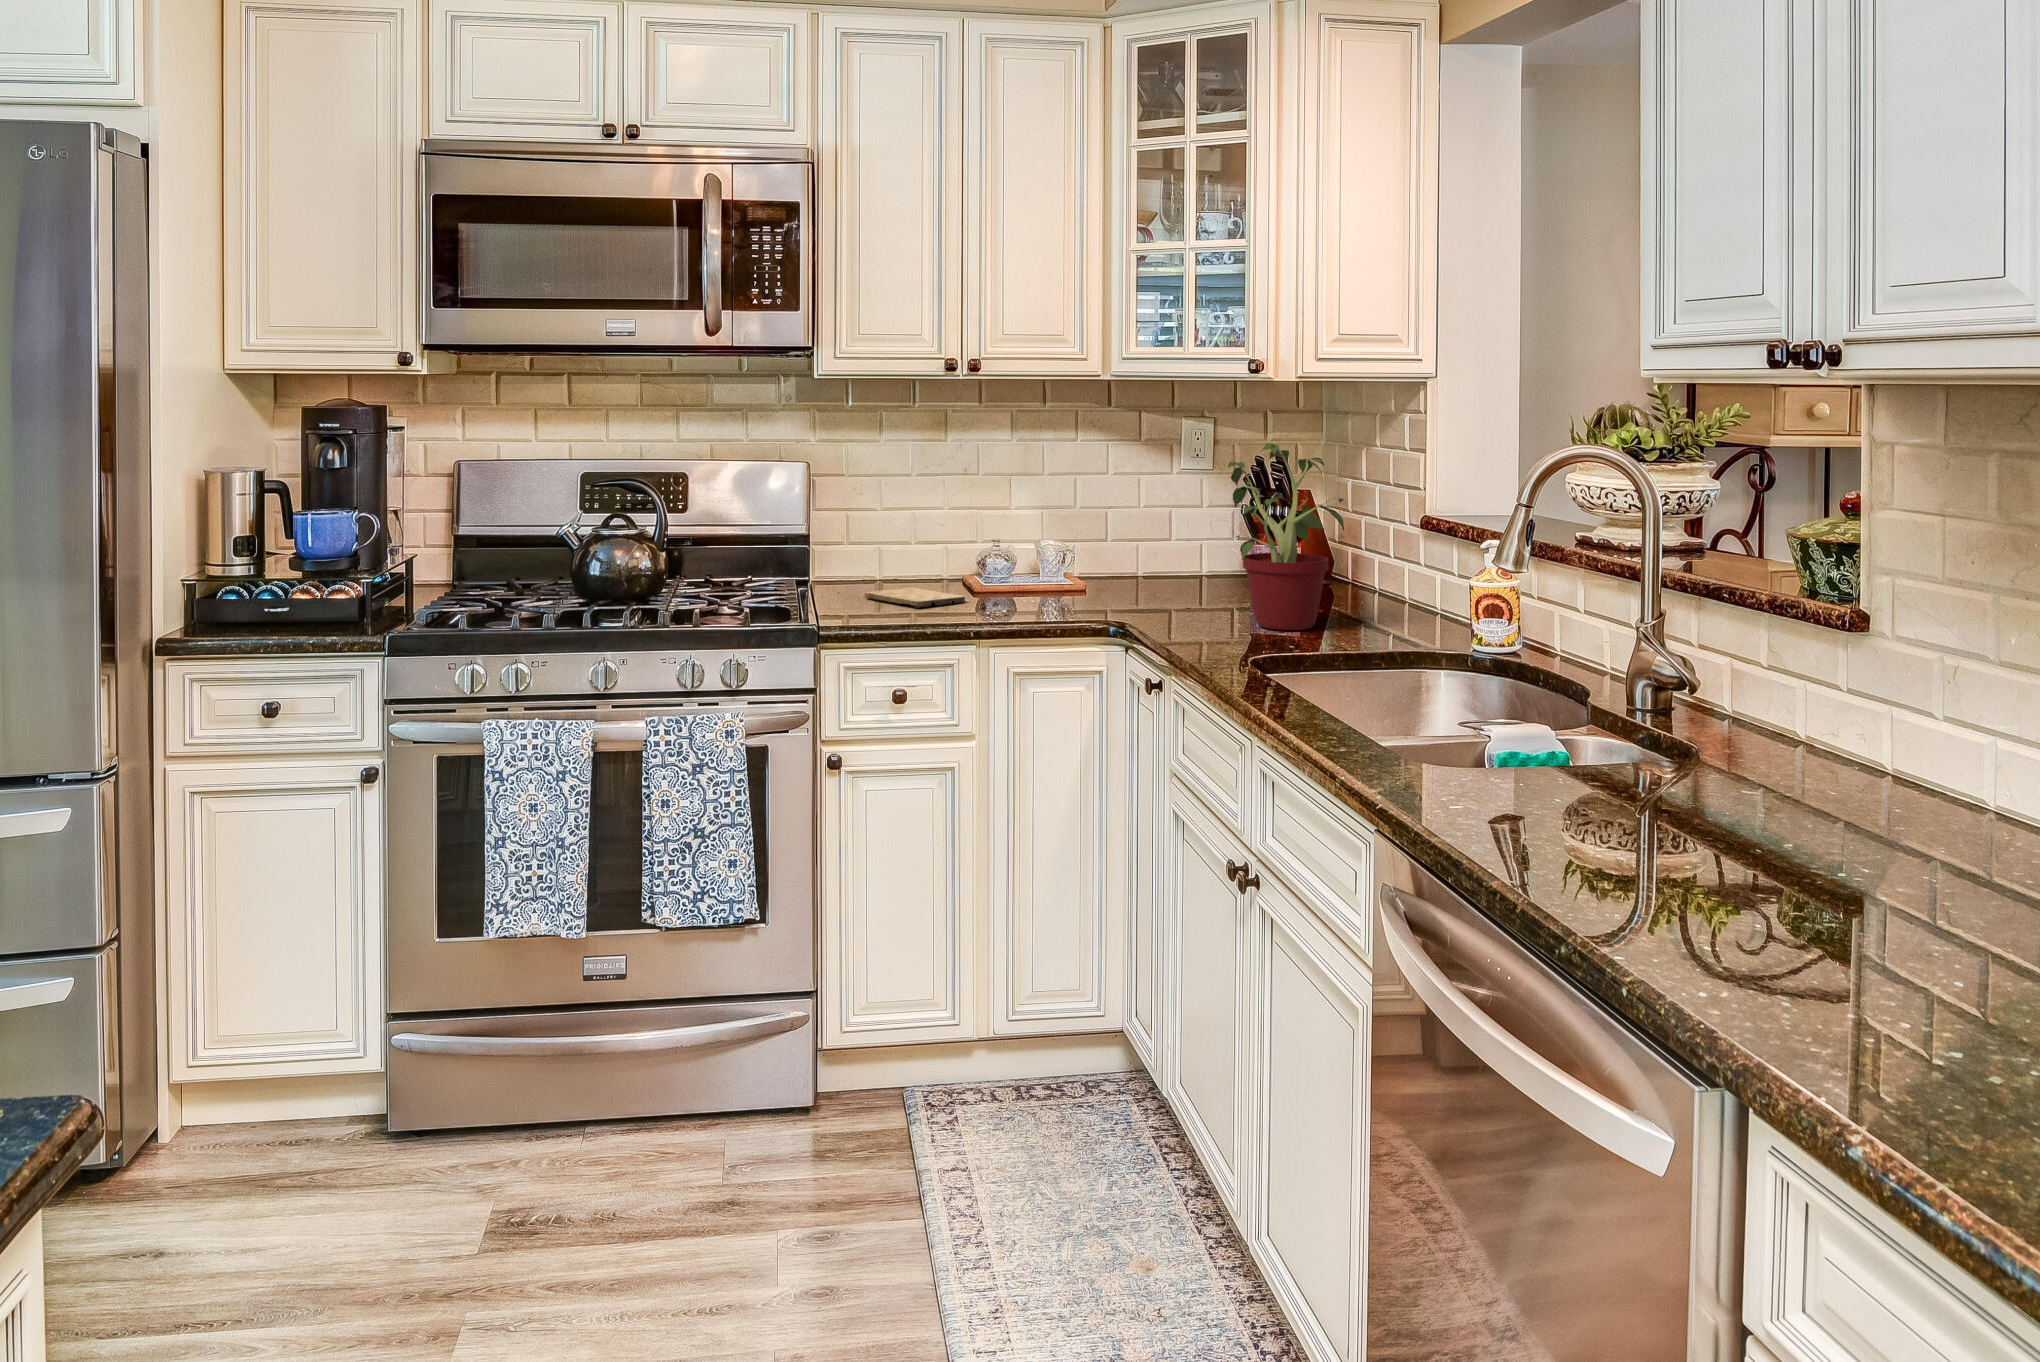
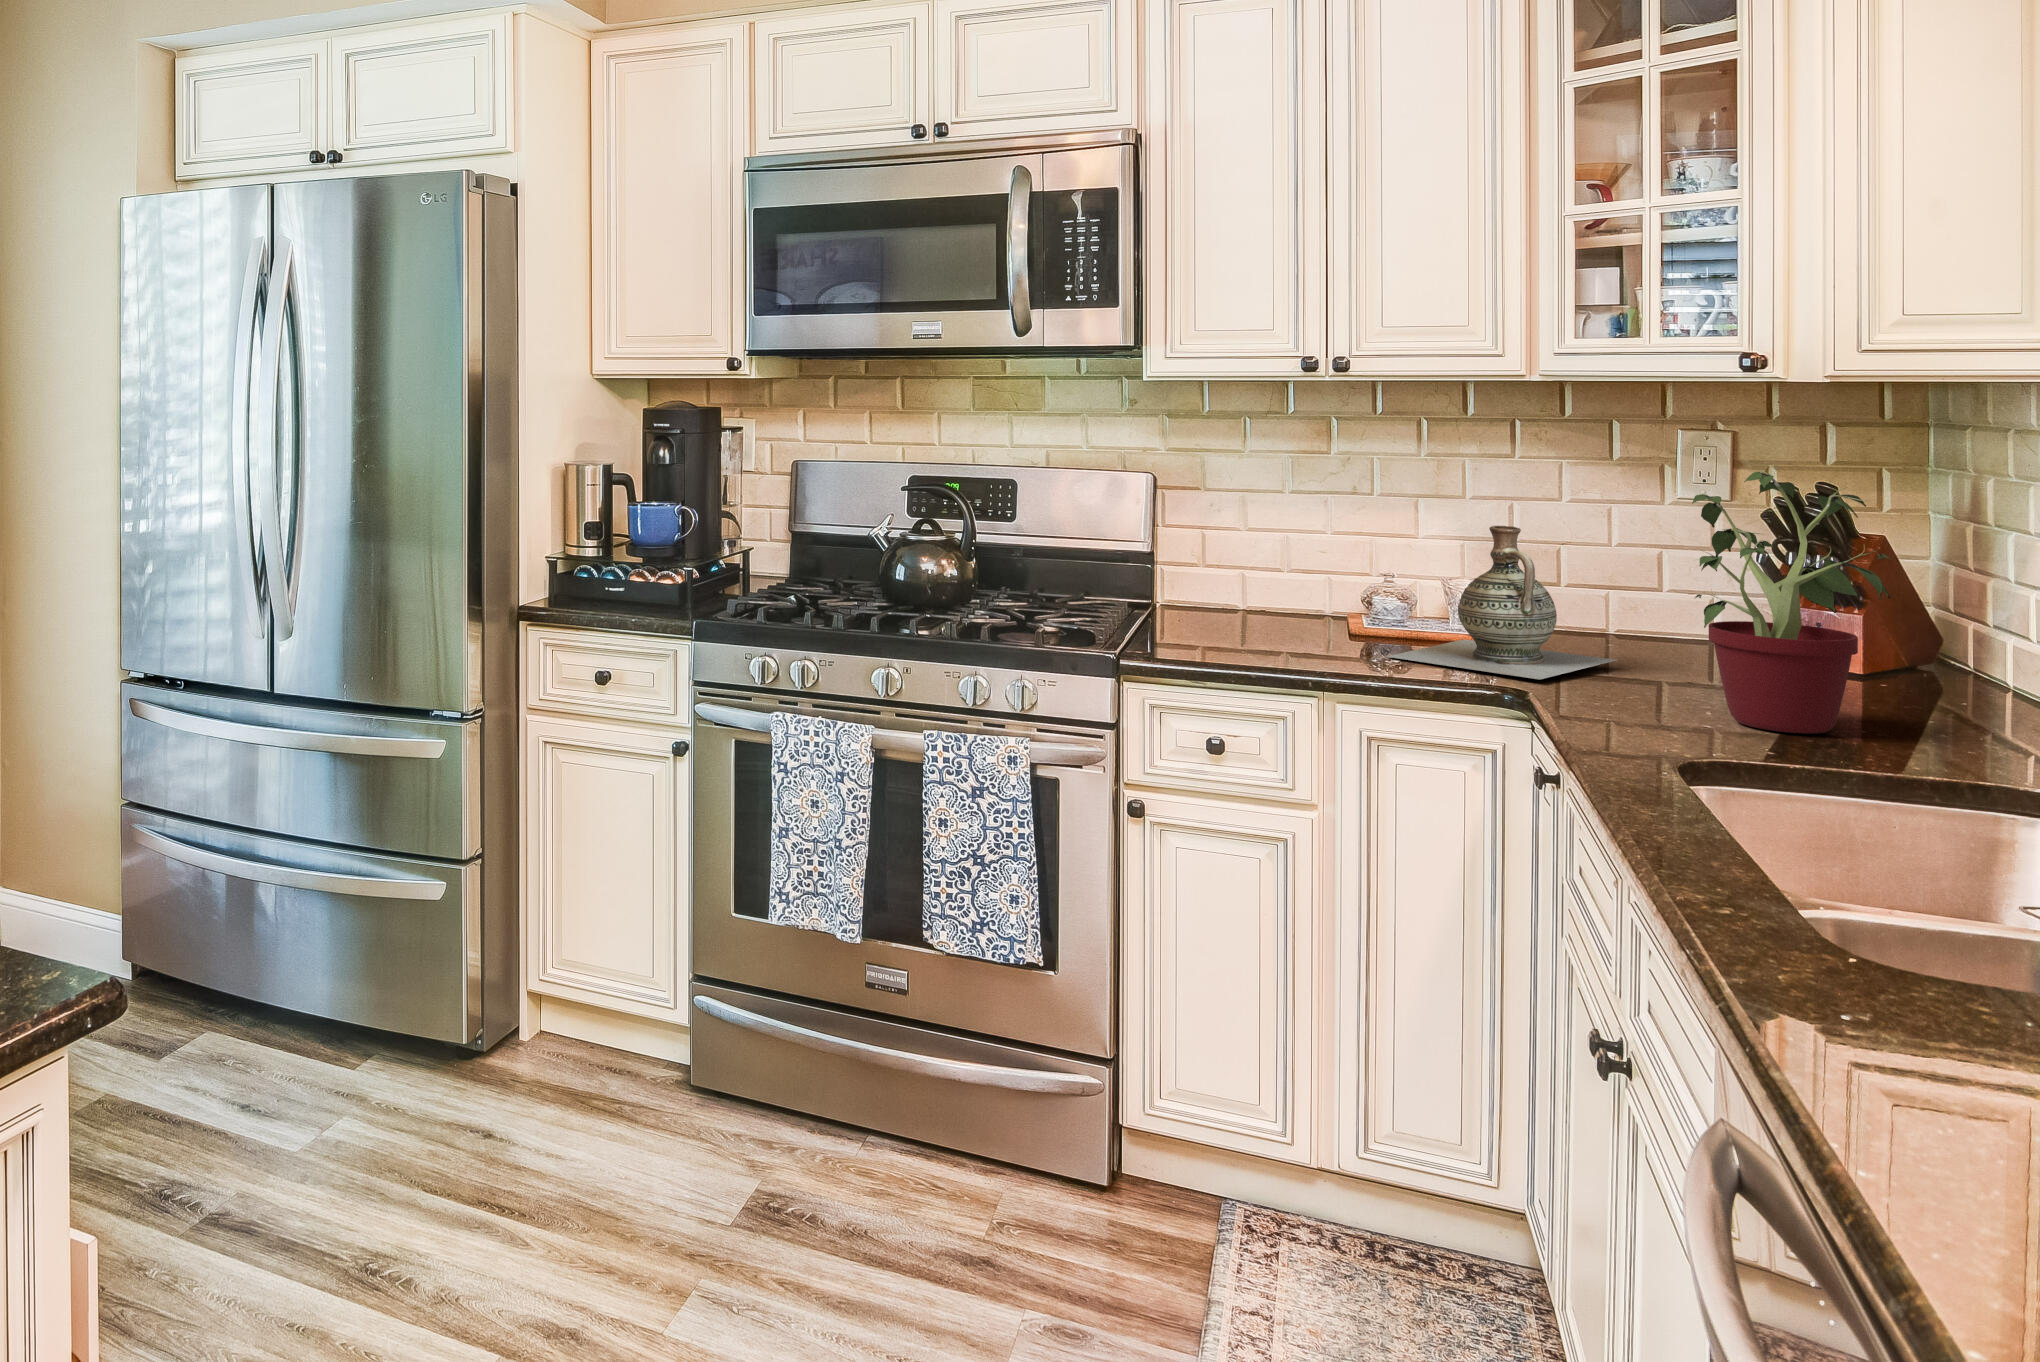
ceramic jug: none [1014,493,1165,611] -> present [1387,526,1616,679]
cutting board: present [865,587,965,608] -> none [1203,623,1324,647]

